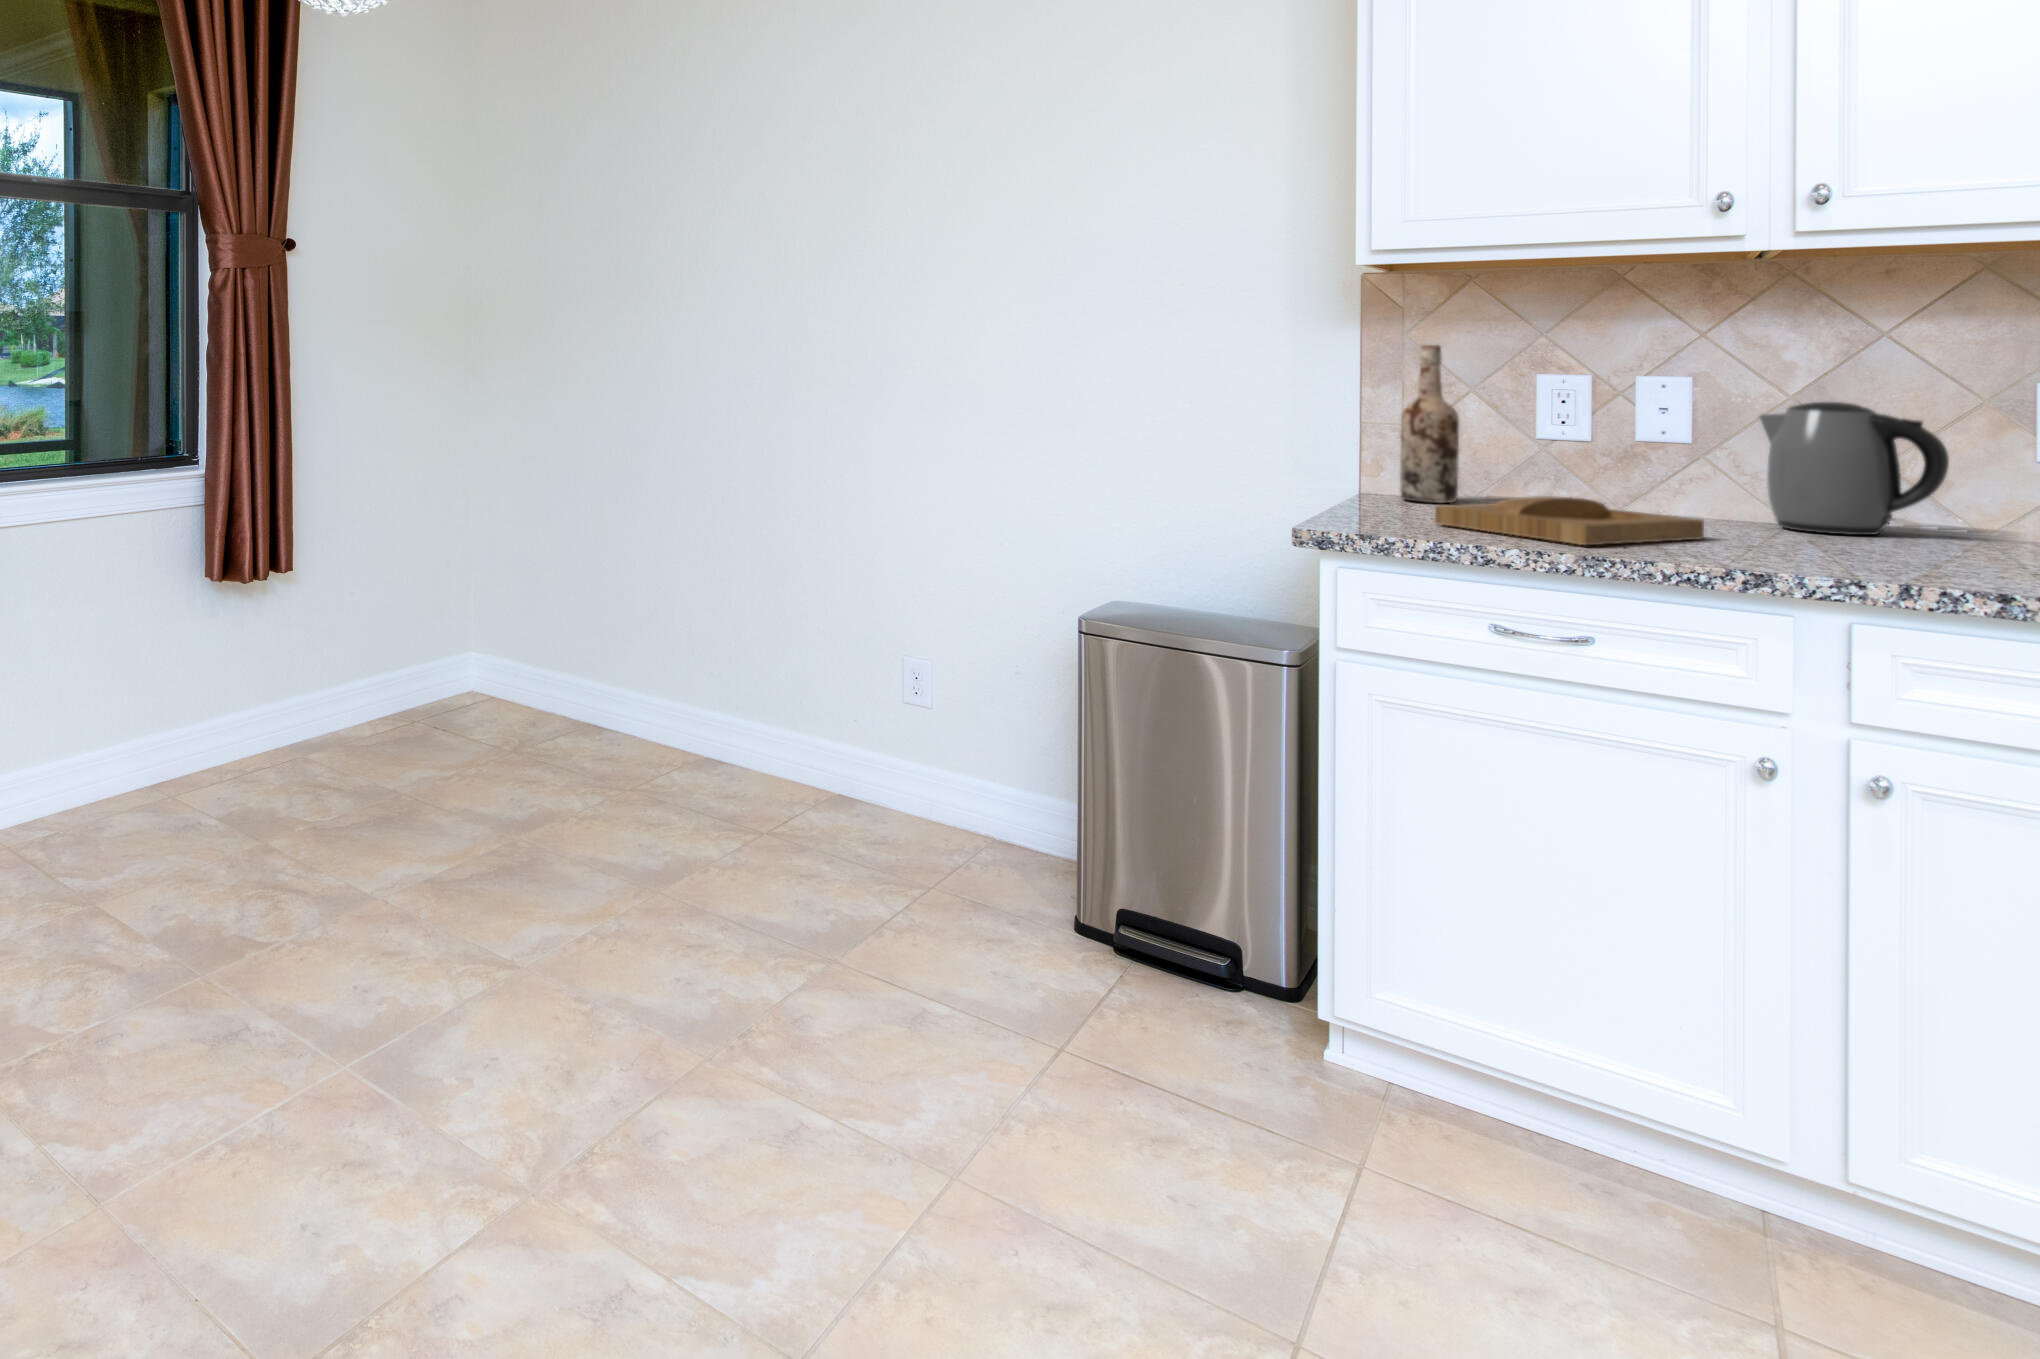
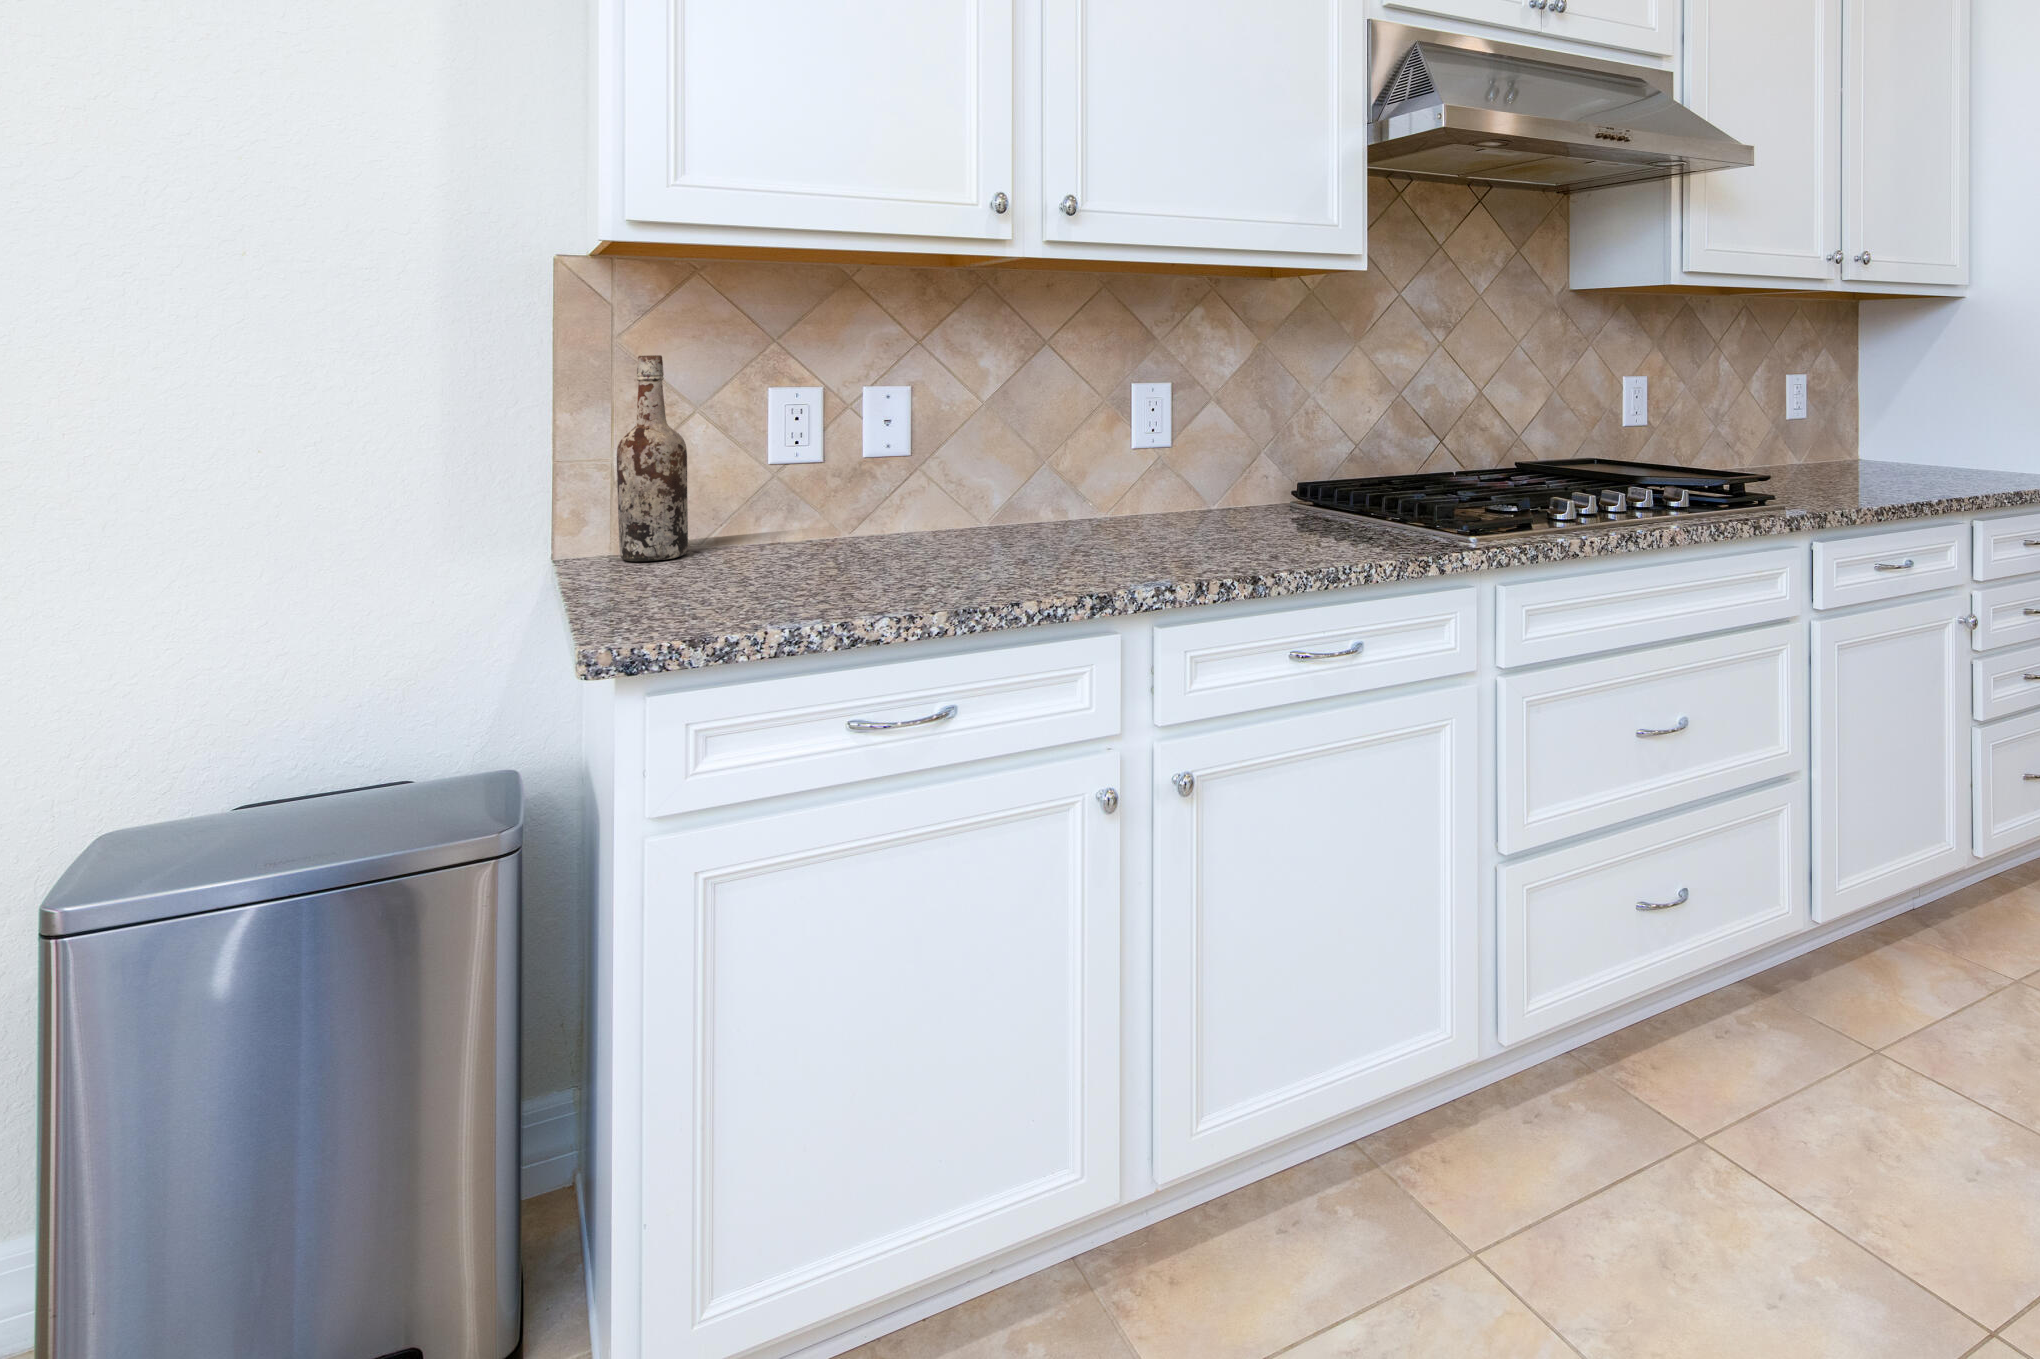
kettle: present [1760,402,1949,535] -> none [965,404,1097,532]
tray: present [1435,496,1704,545] -> none [728,534,974,595]

